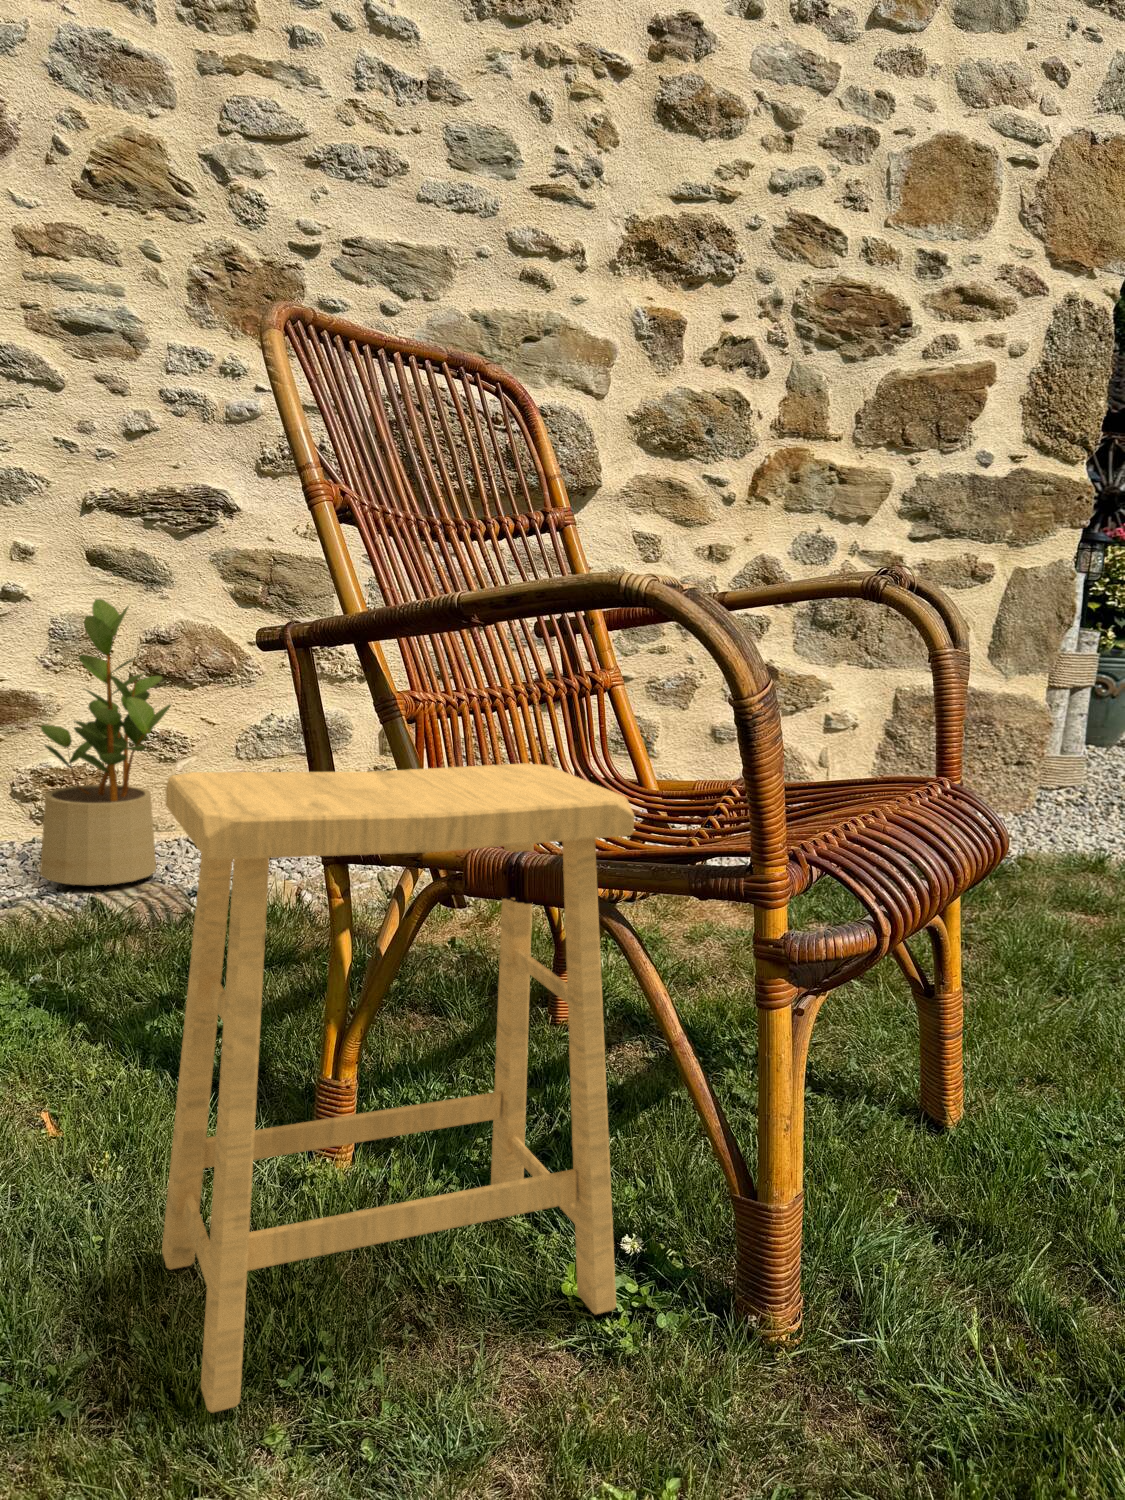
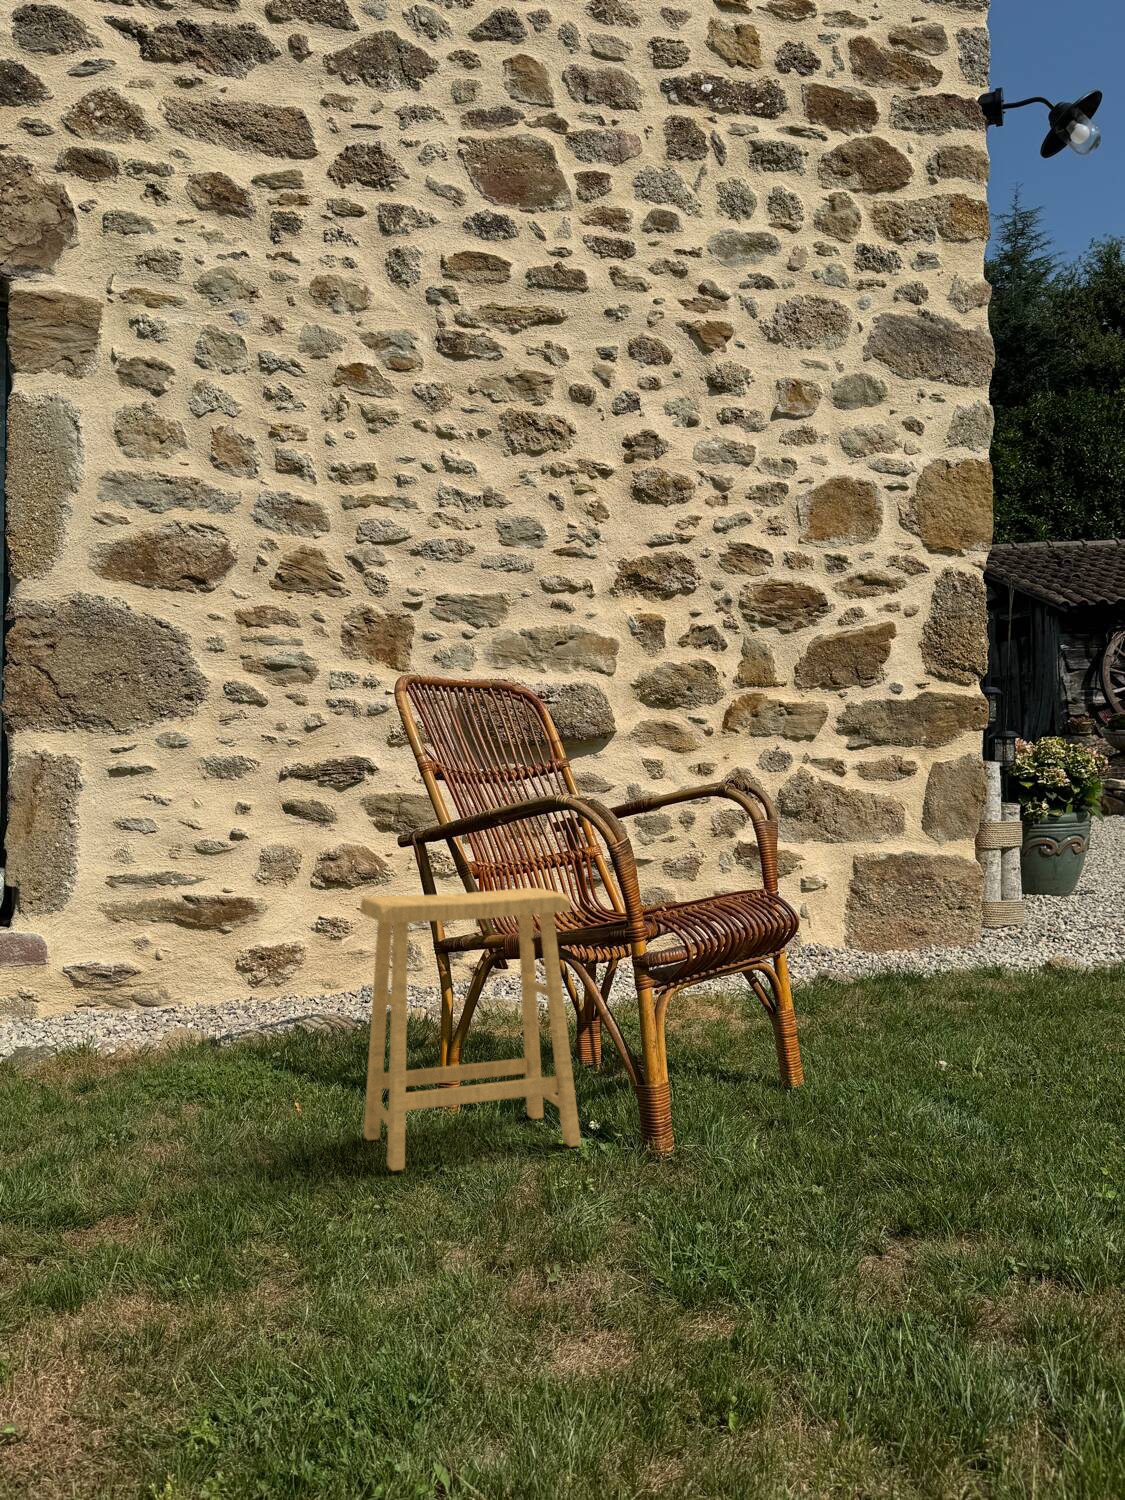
potted plant: present [40,599,171,885] -> none [260,832,341,1014]

